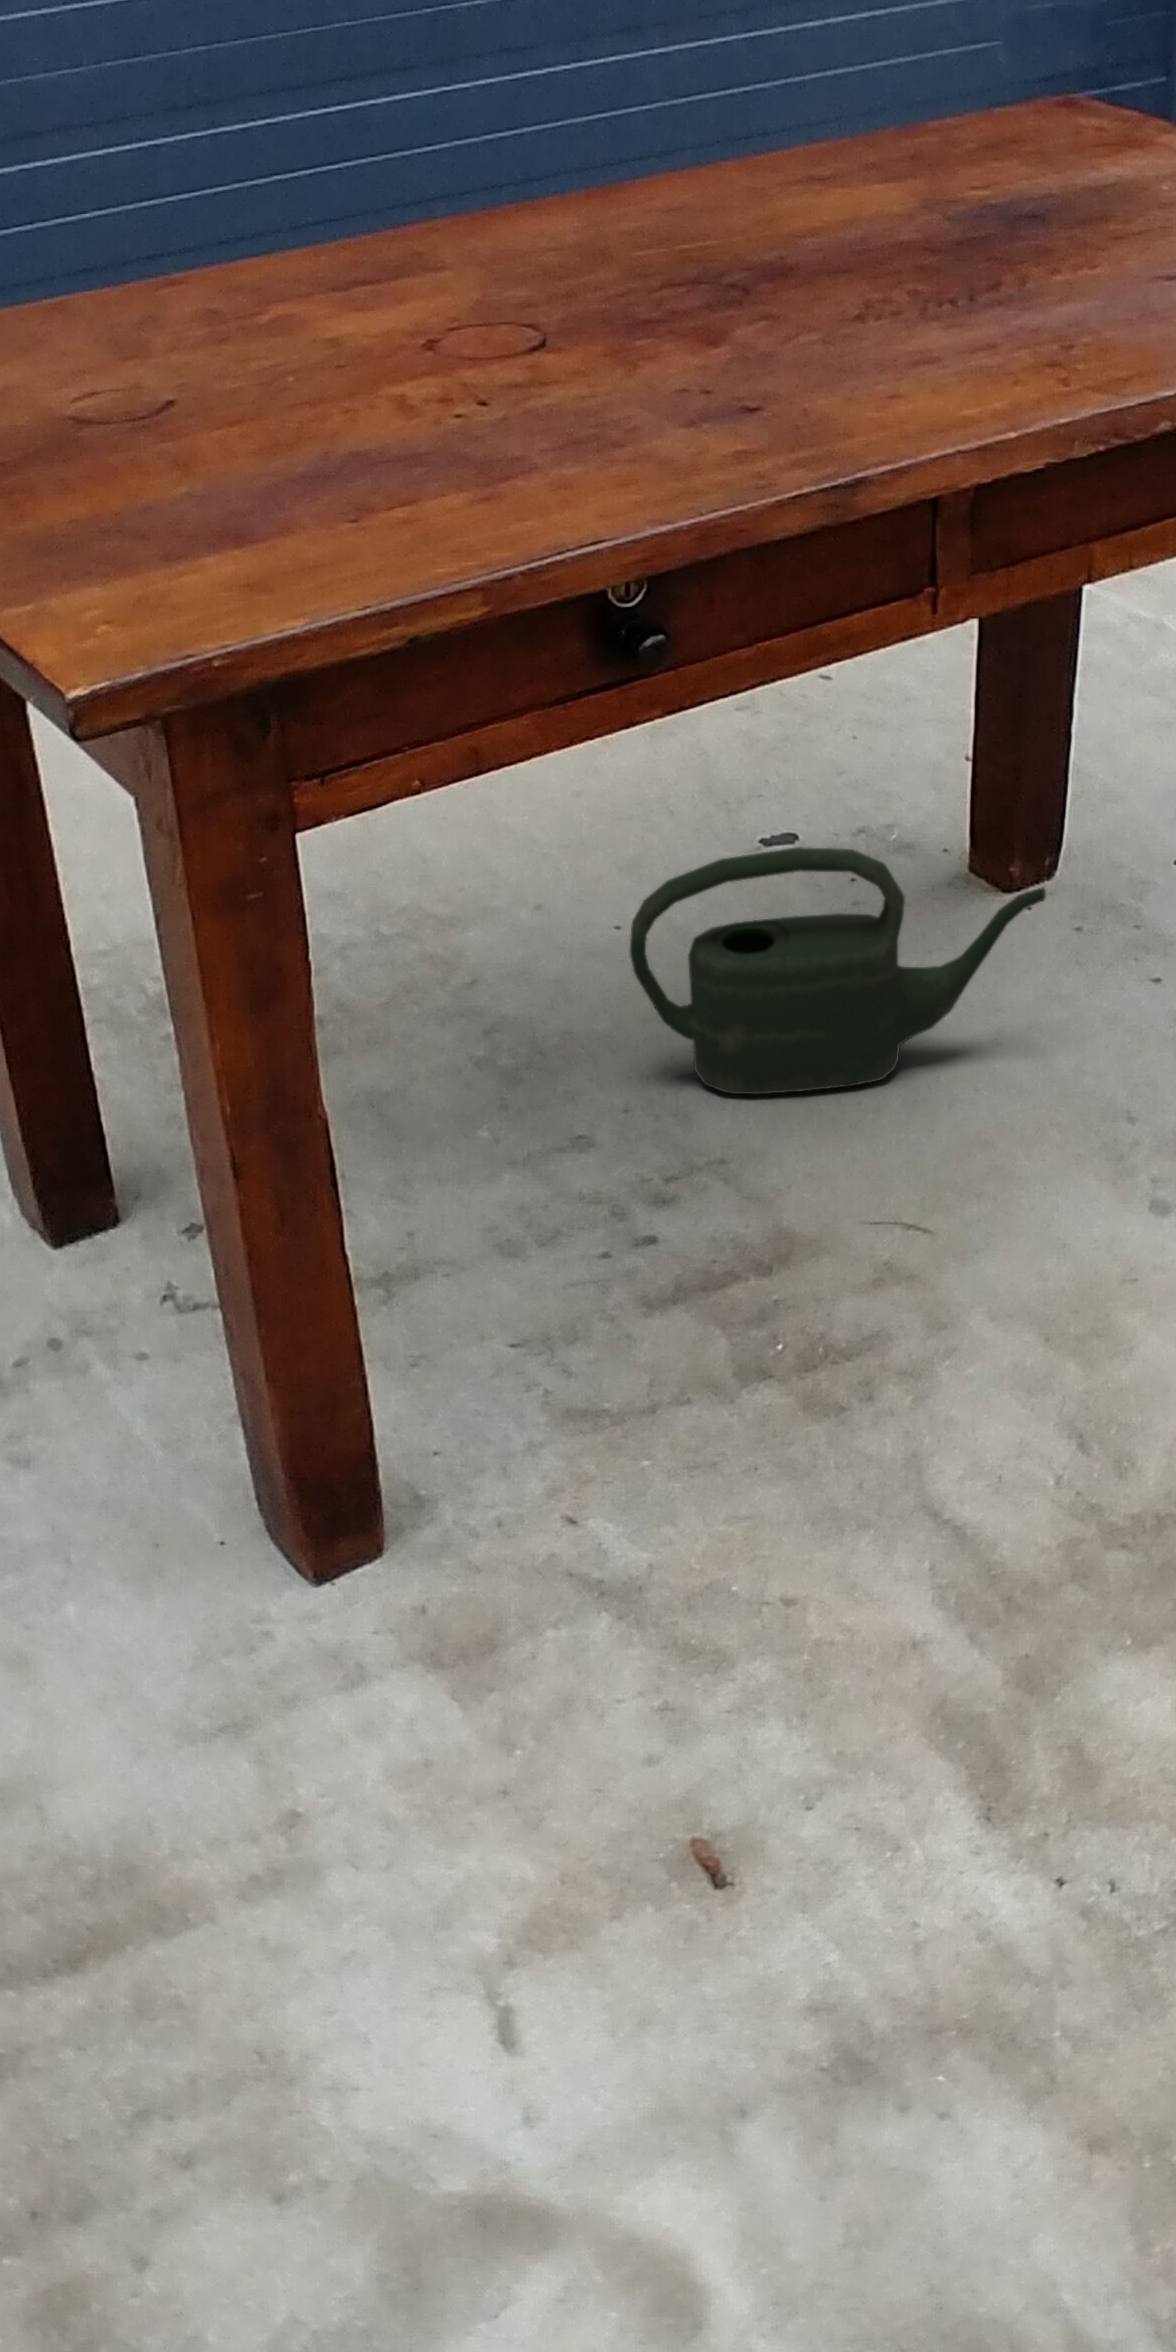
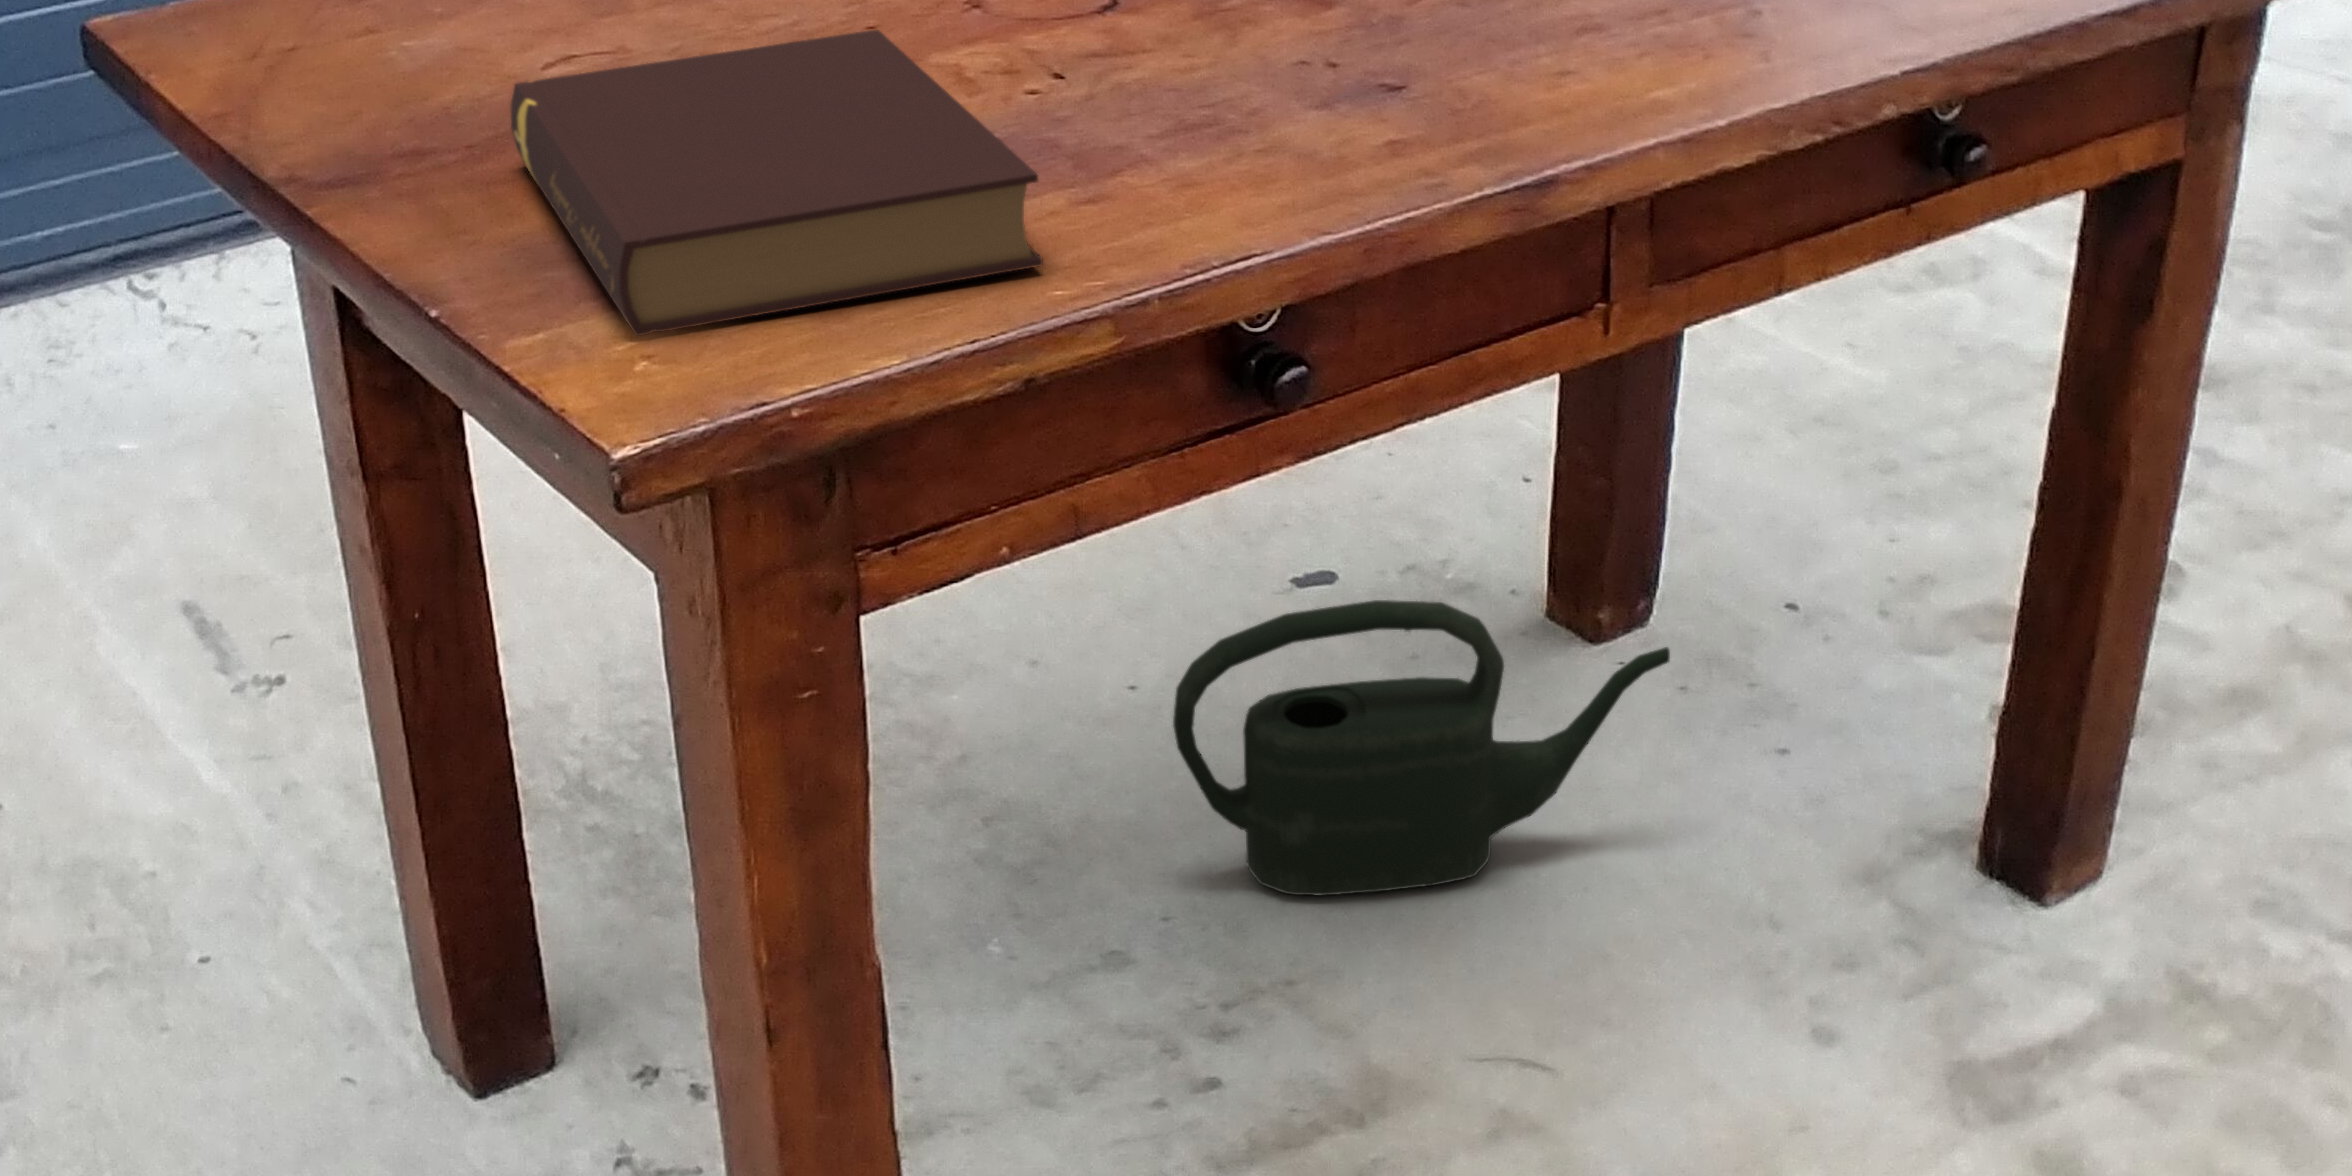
book: none [31,364,436,606] -> present [511,29,1043,336]

